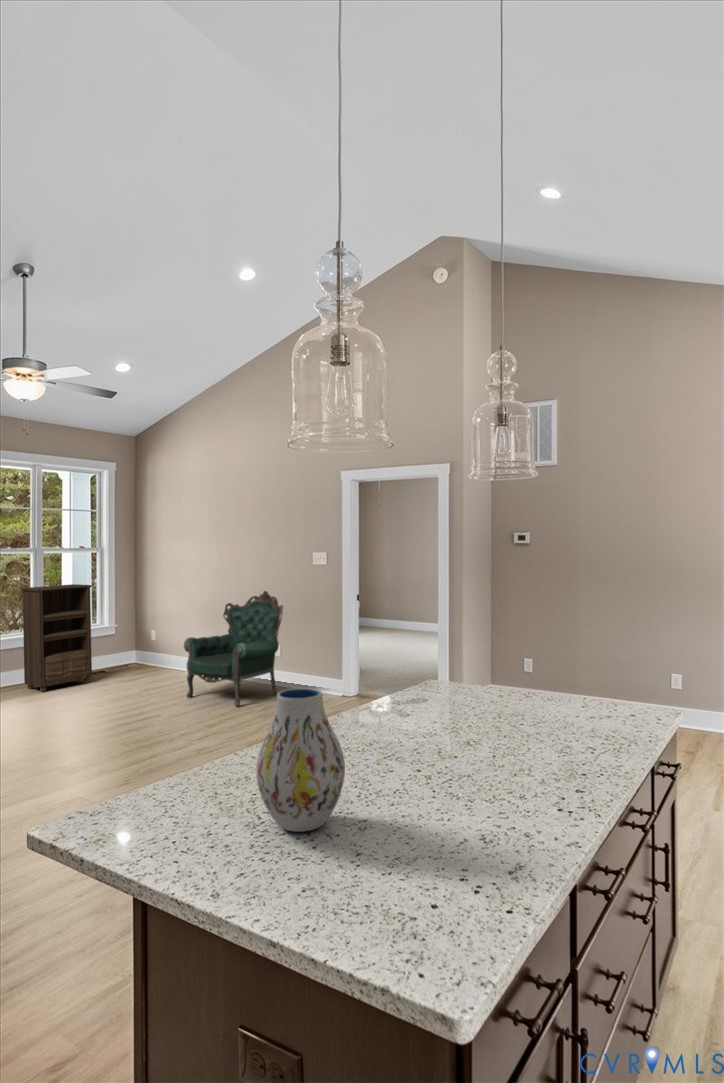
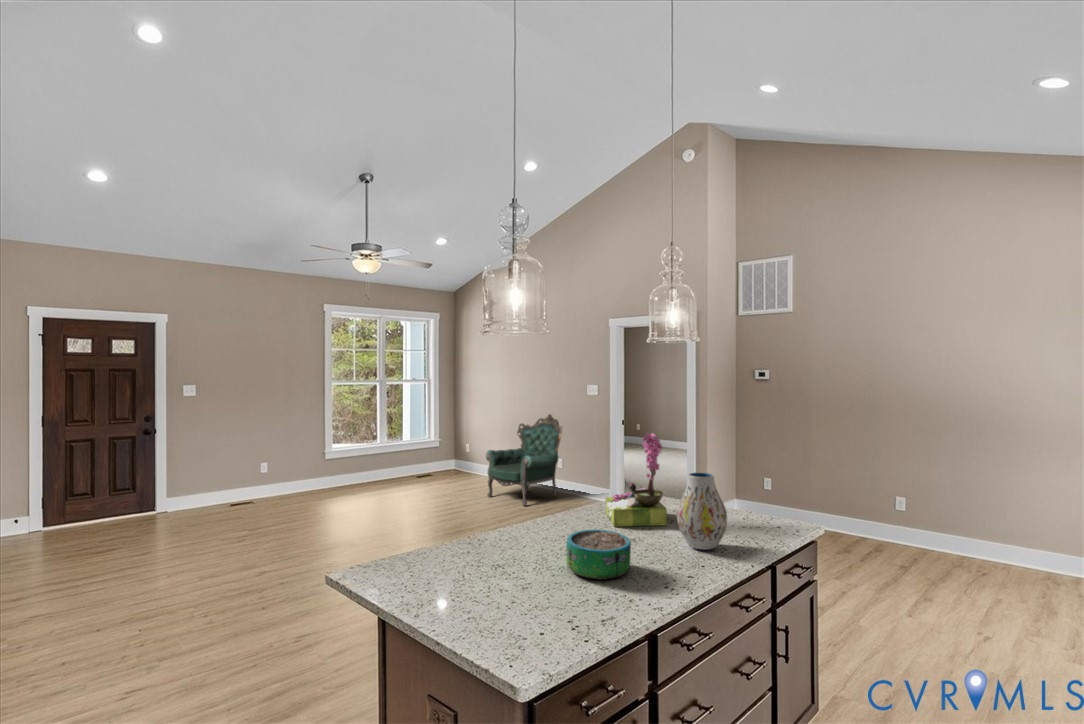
bookshelf: present [21,584,92,692] -> none [370,406,420,487]
flower arrangement: none [410,598,500,727] -> present [606,433,667,527]
vase: present [256,688,345,832] -> present [677,472,727,550]
decorative bowl: none [407,732,500,806] -> present [566,529,631,579]

